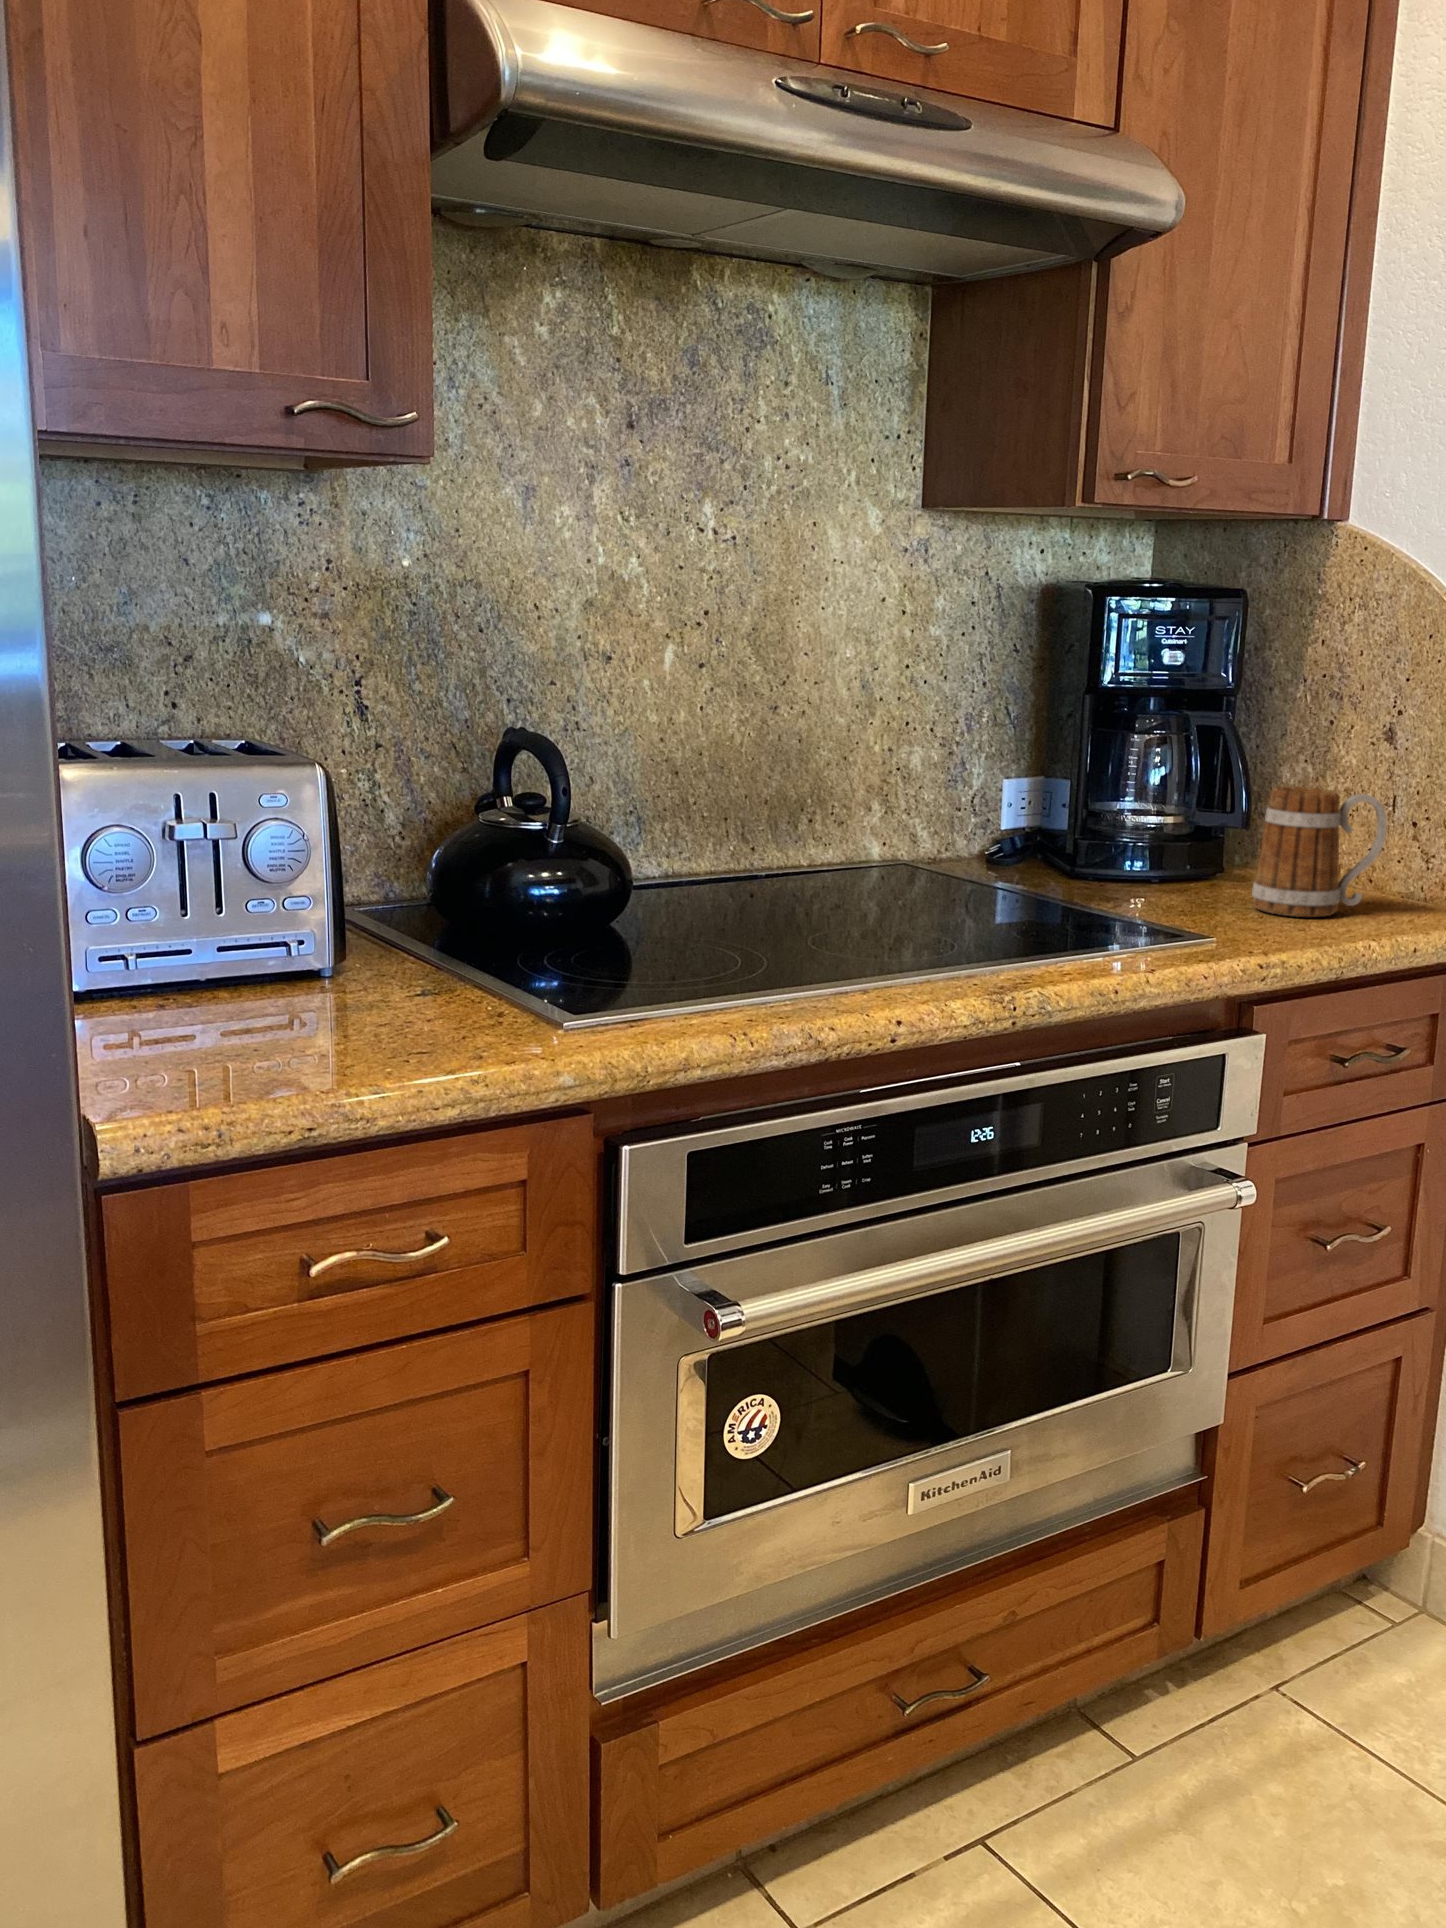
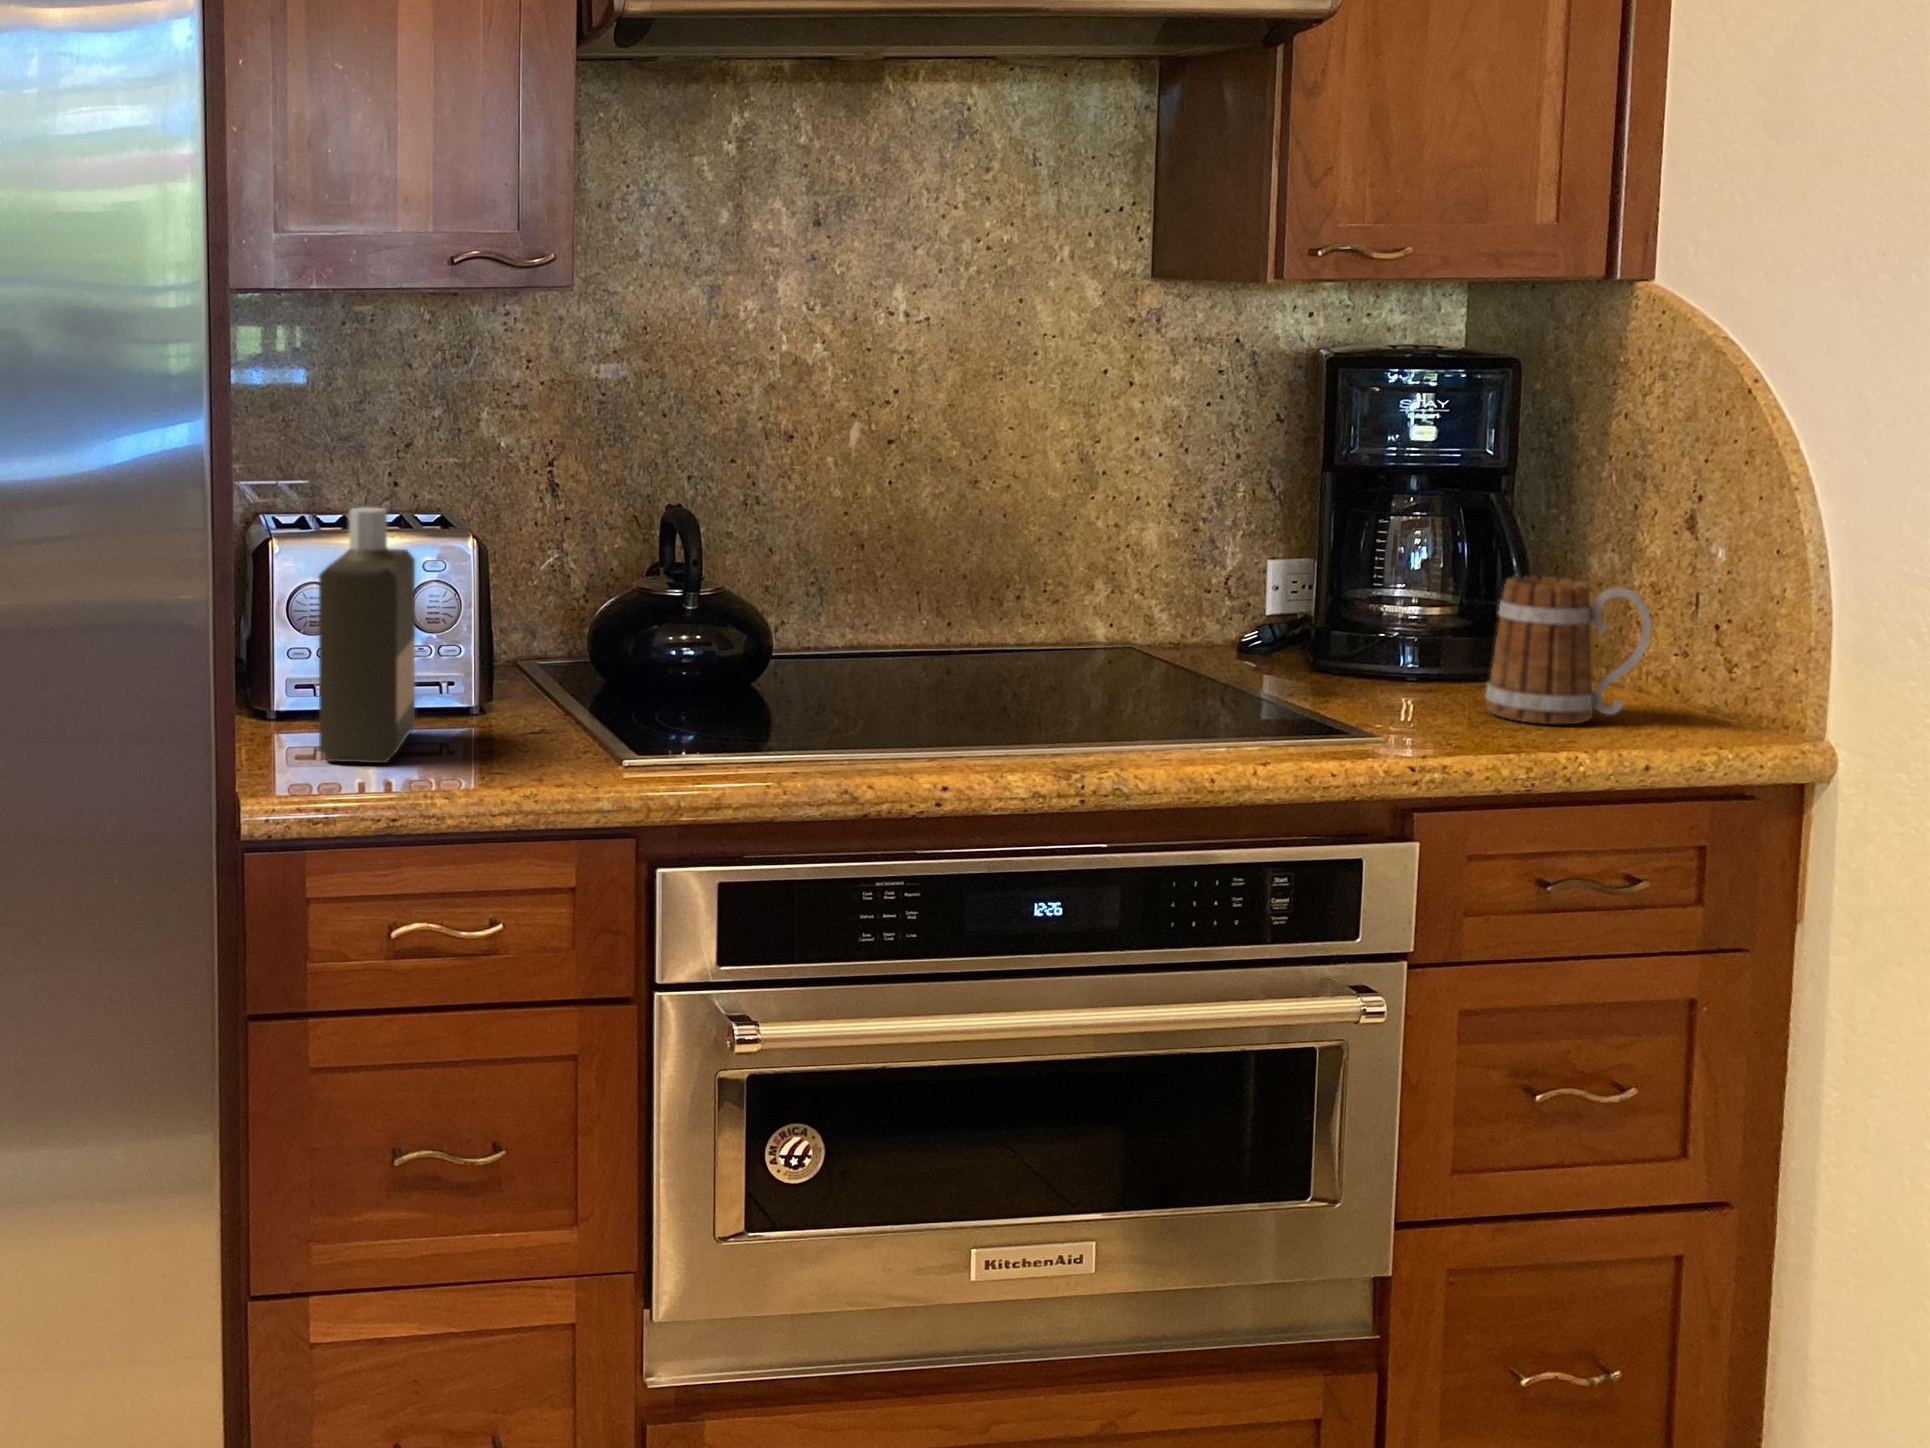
bottle: none [173,727,288,1056] -> present [319,508,415,763]

